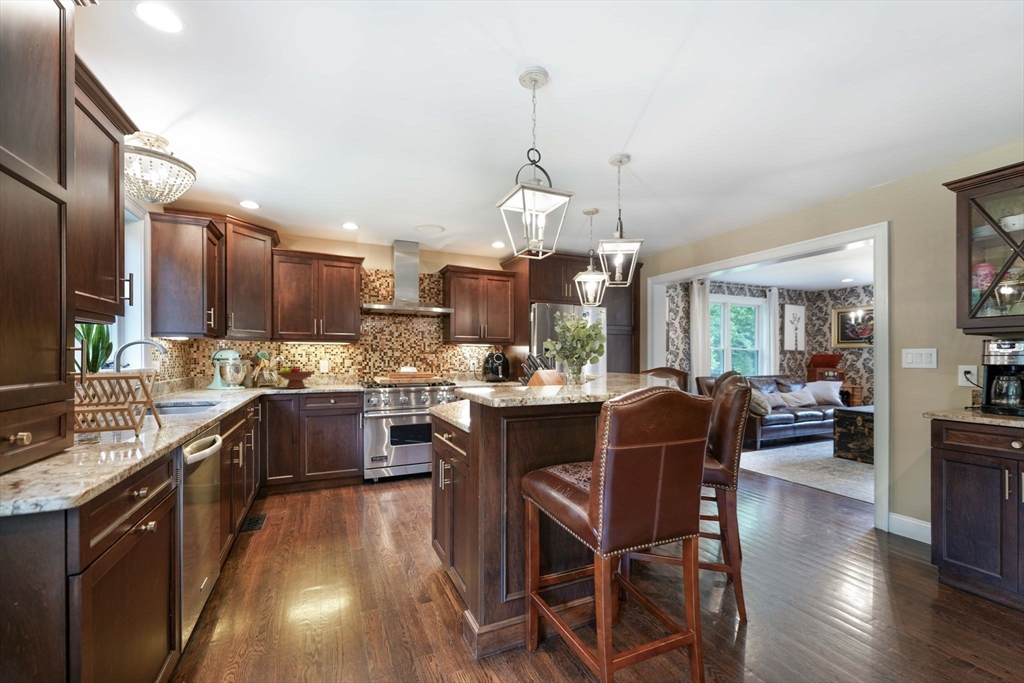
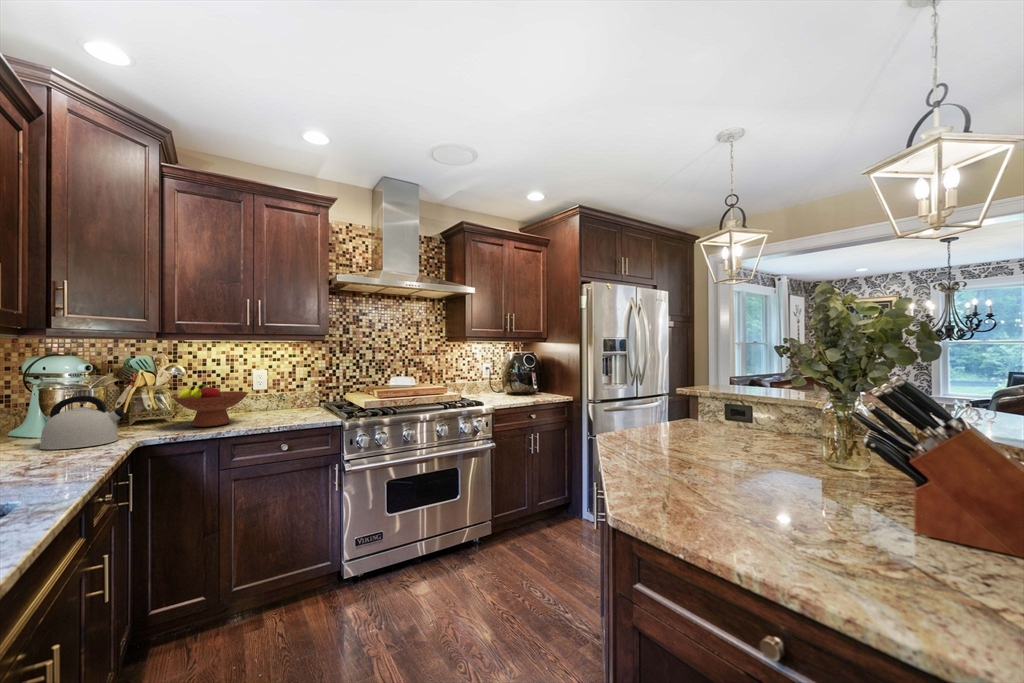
kettle: none [222,368,256,392] -> present [39,396,125,449]

